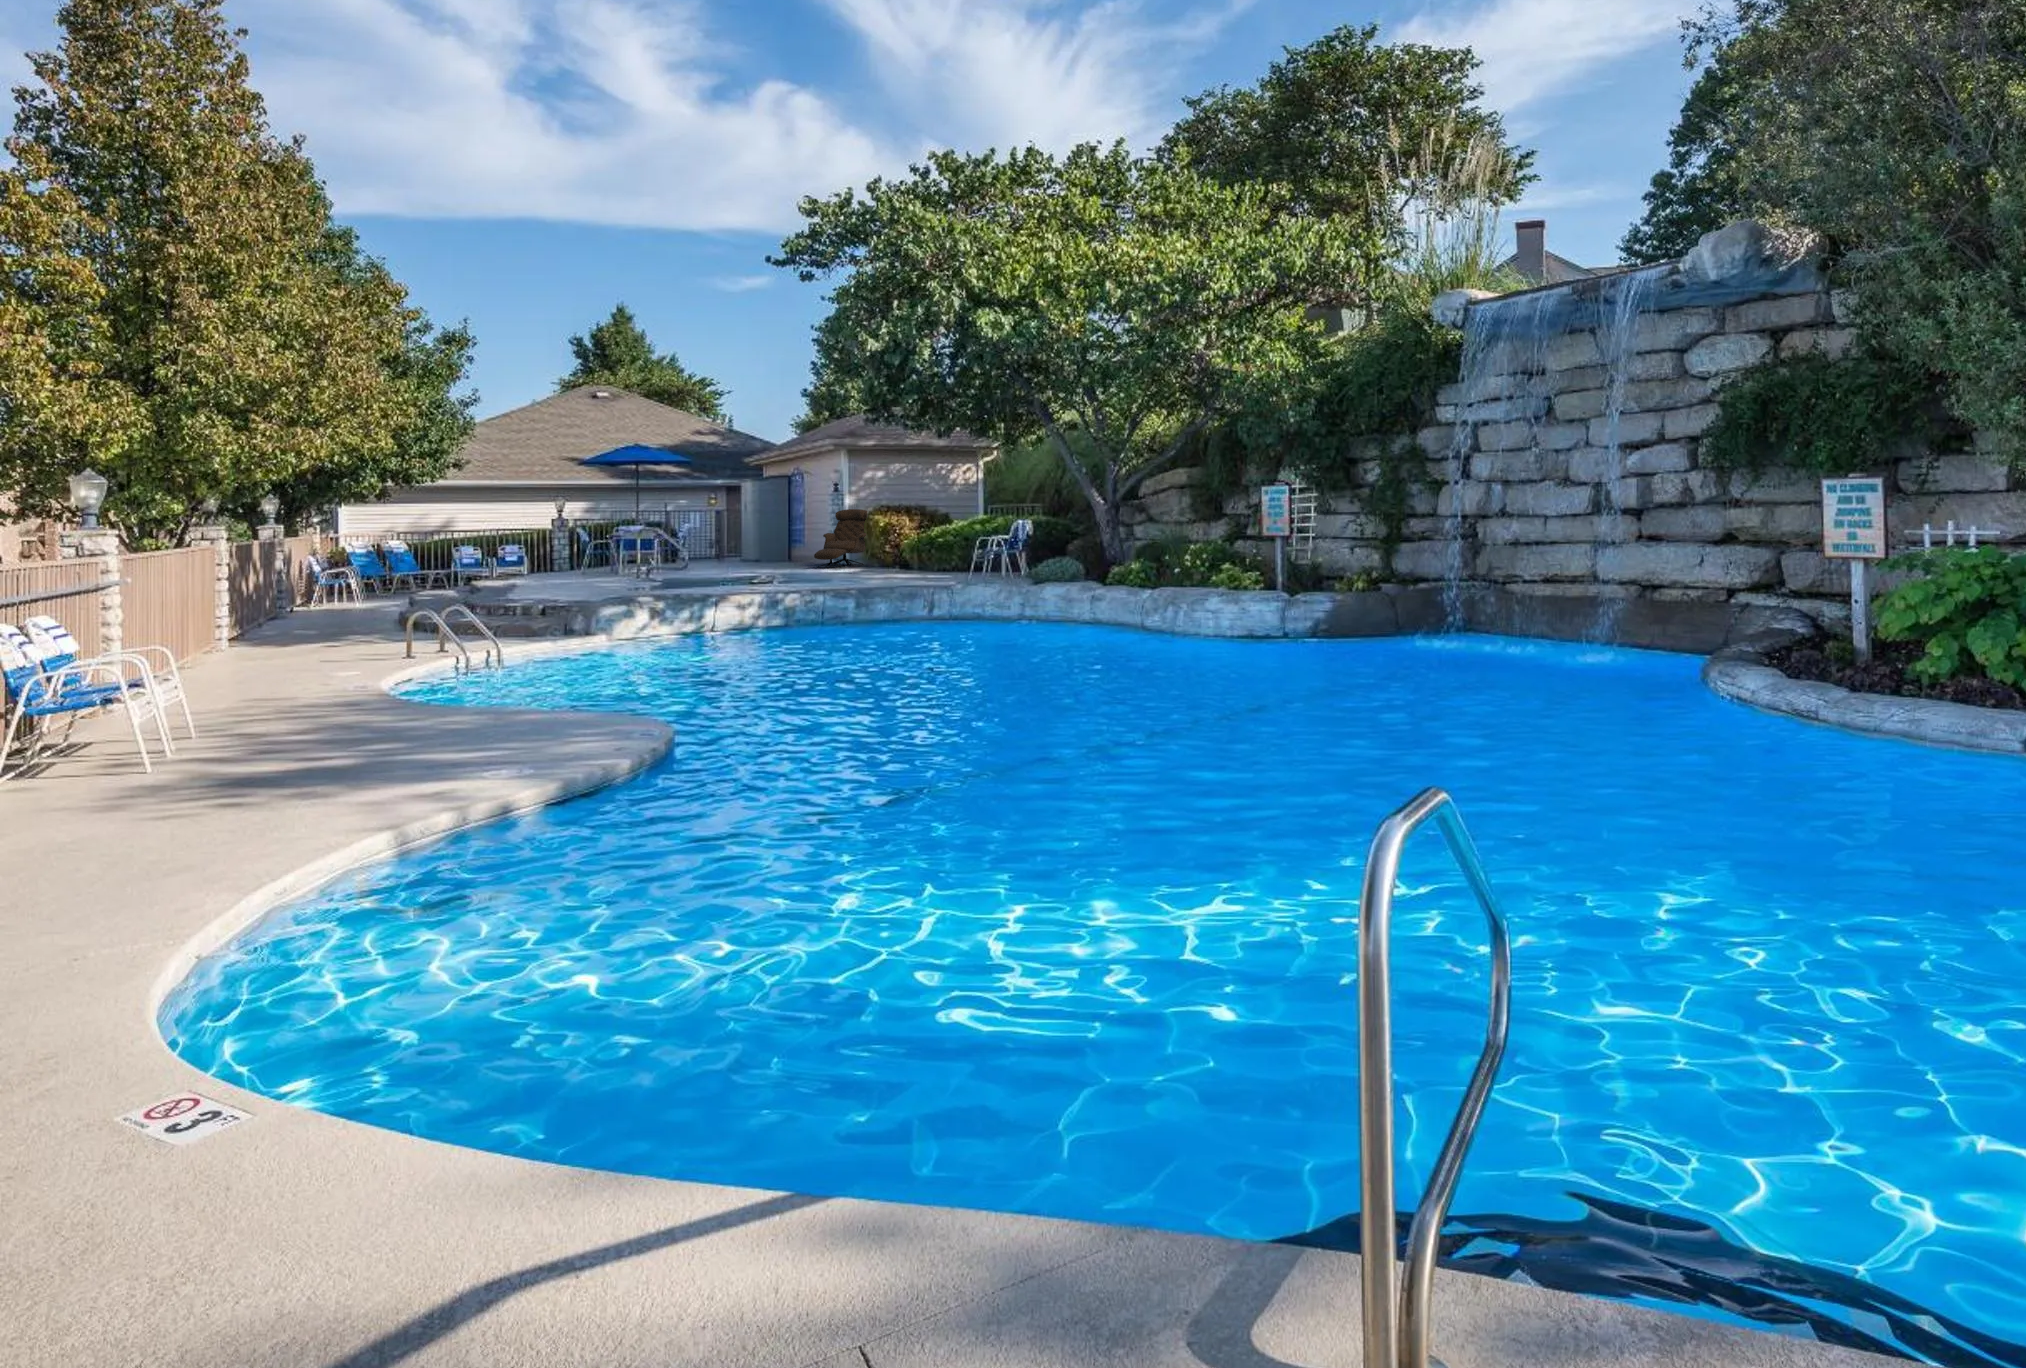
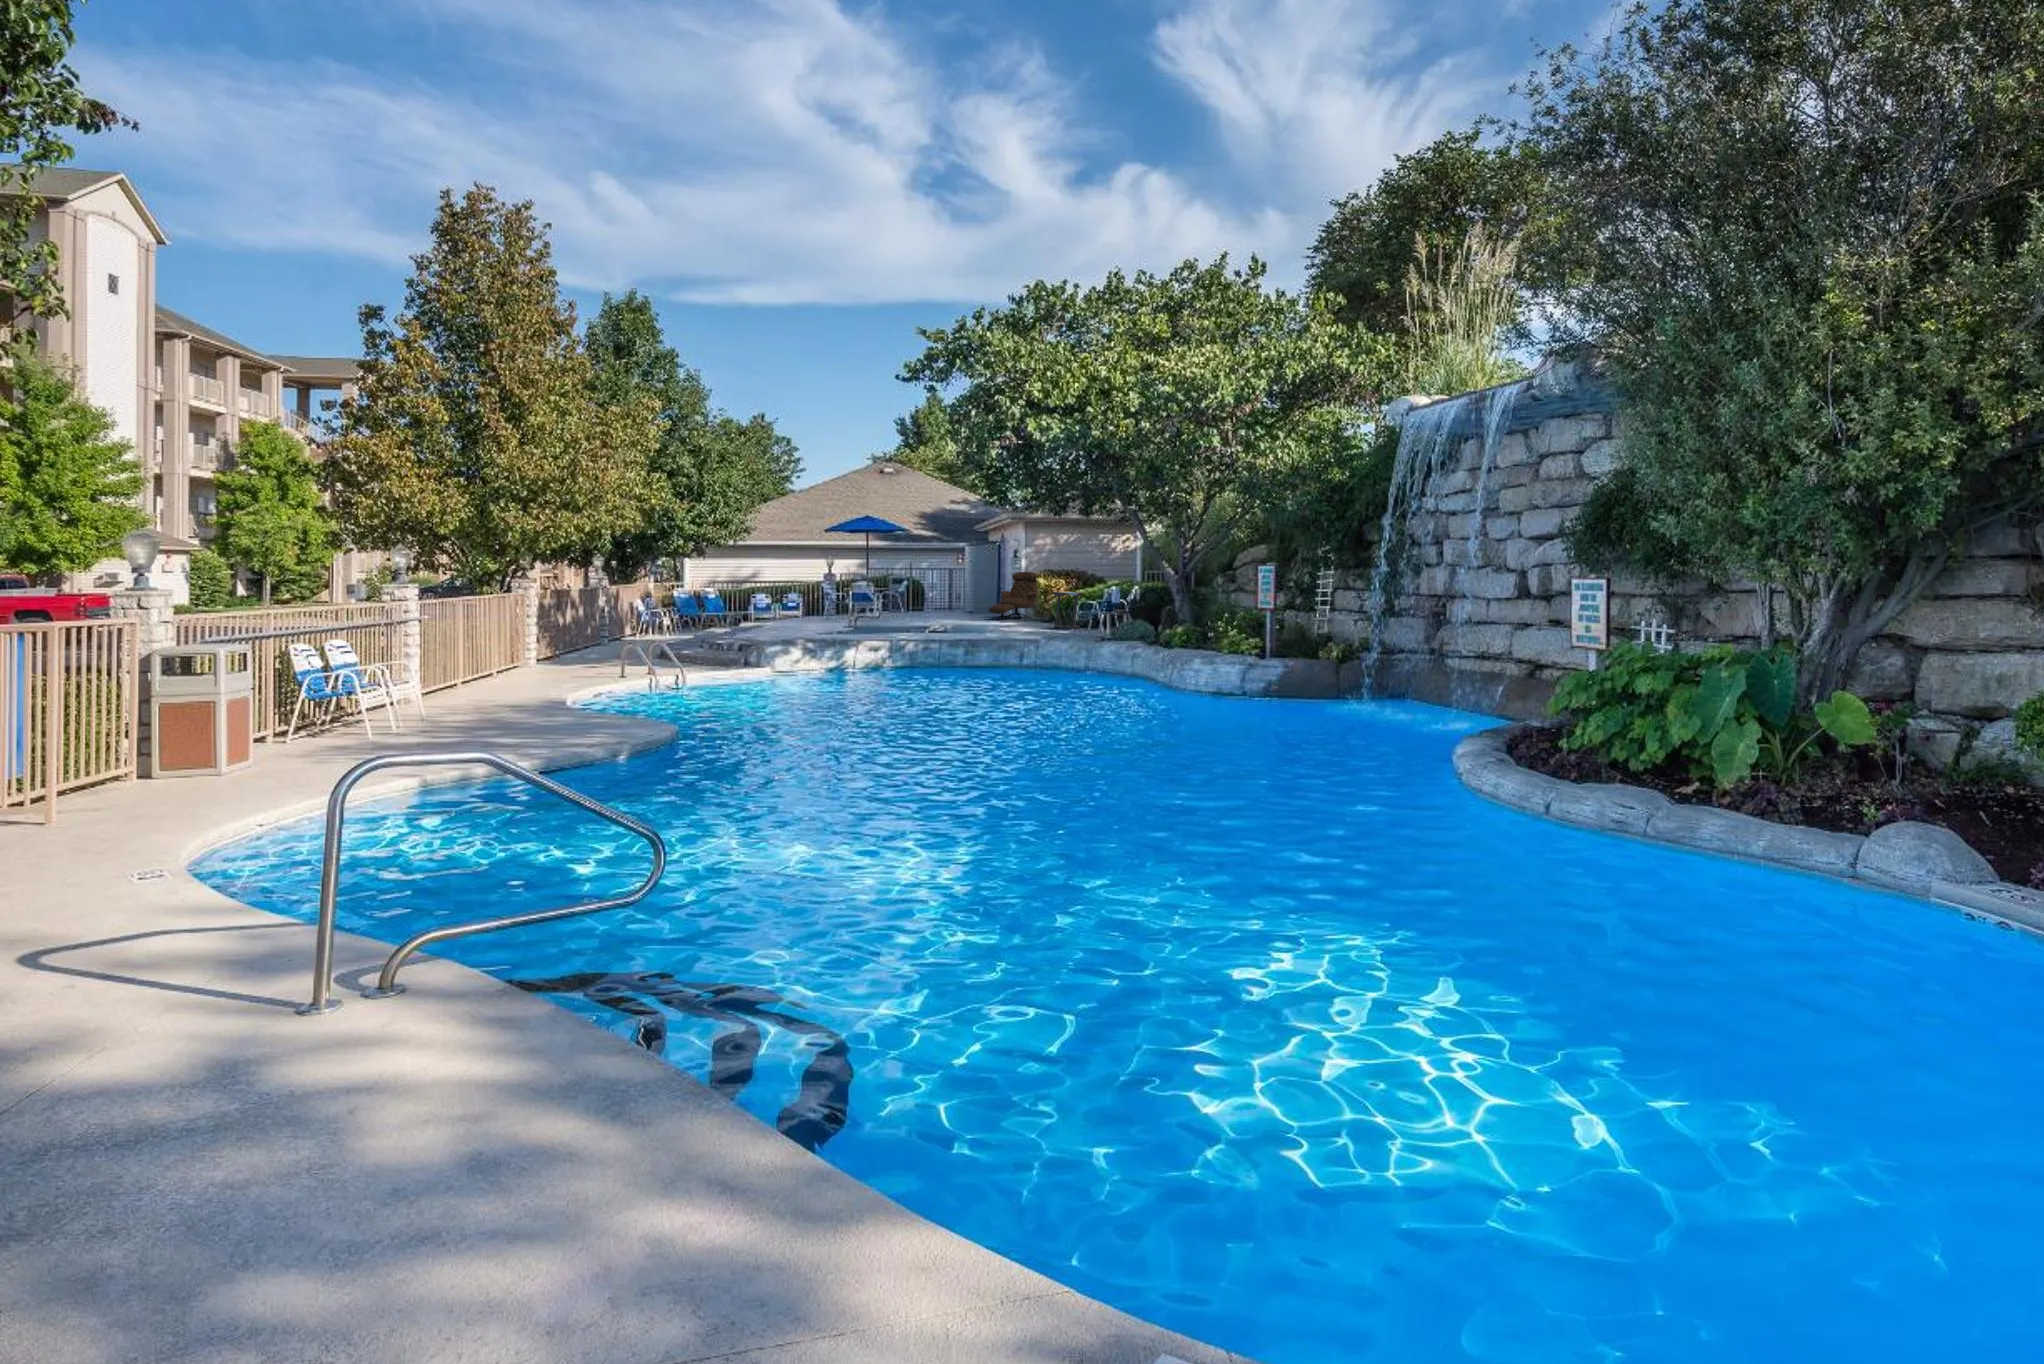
side table: none [919,530,965,574] -> present [1053,592,1083,628]

